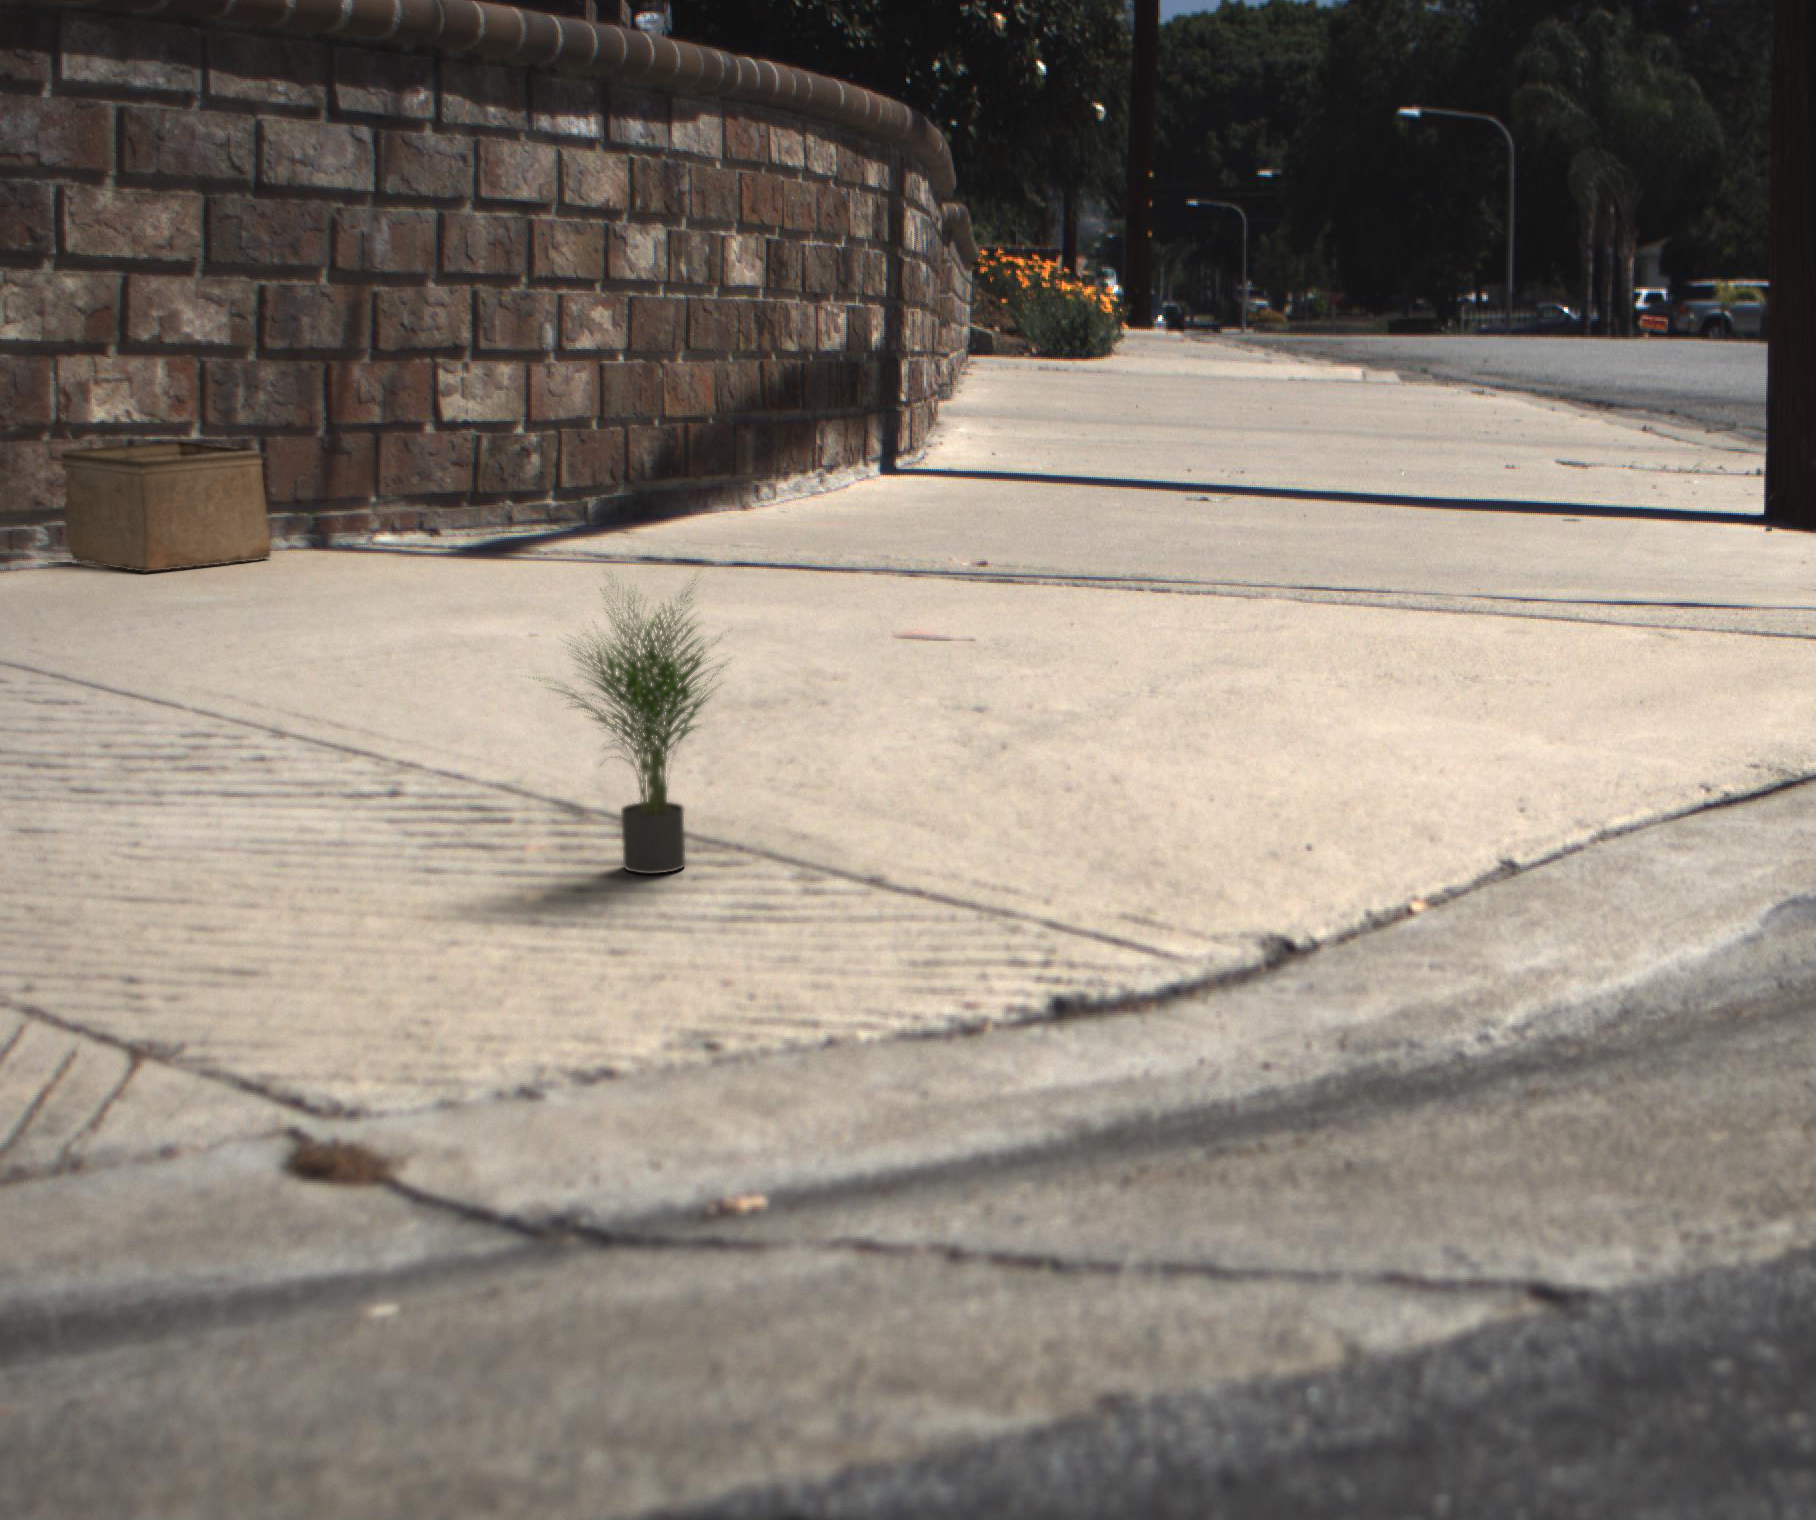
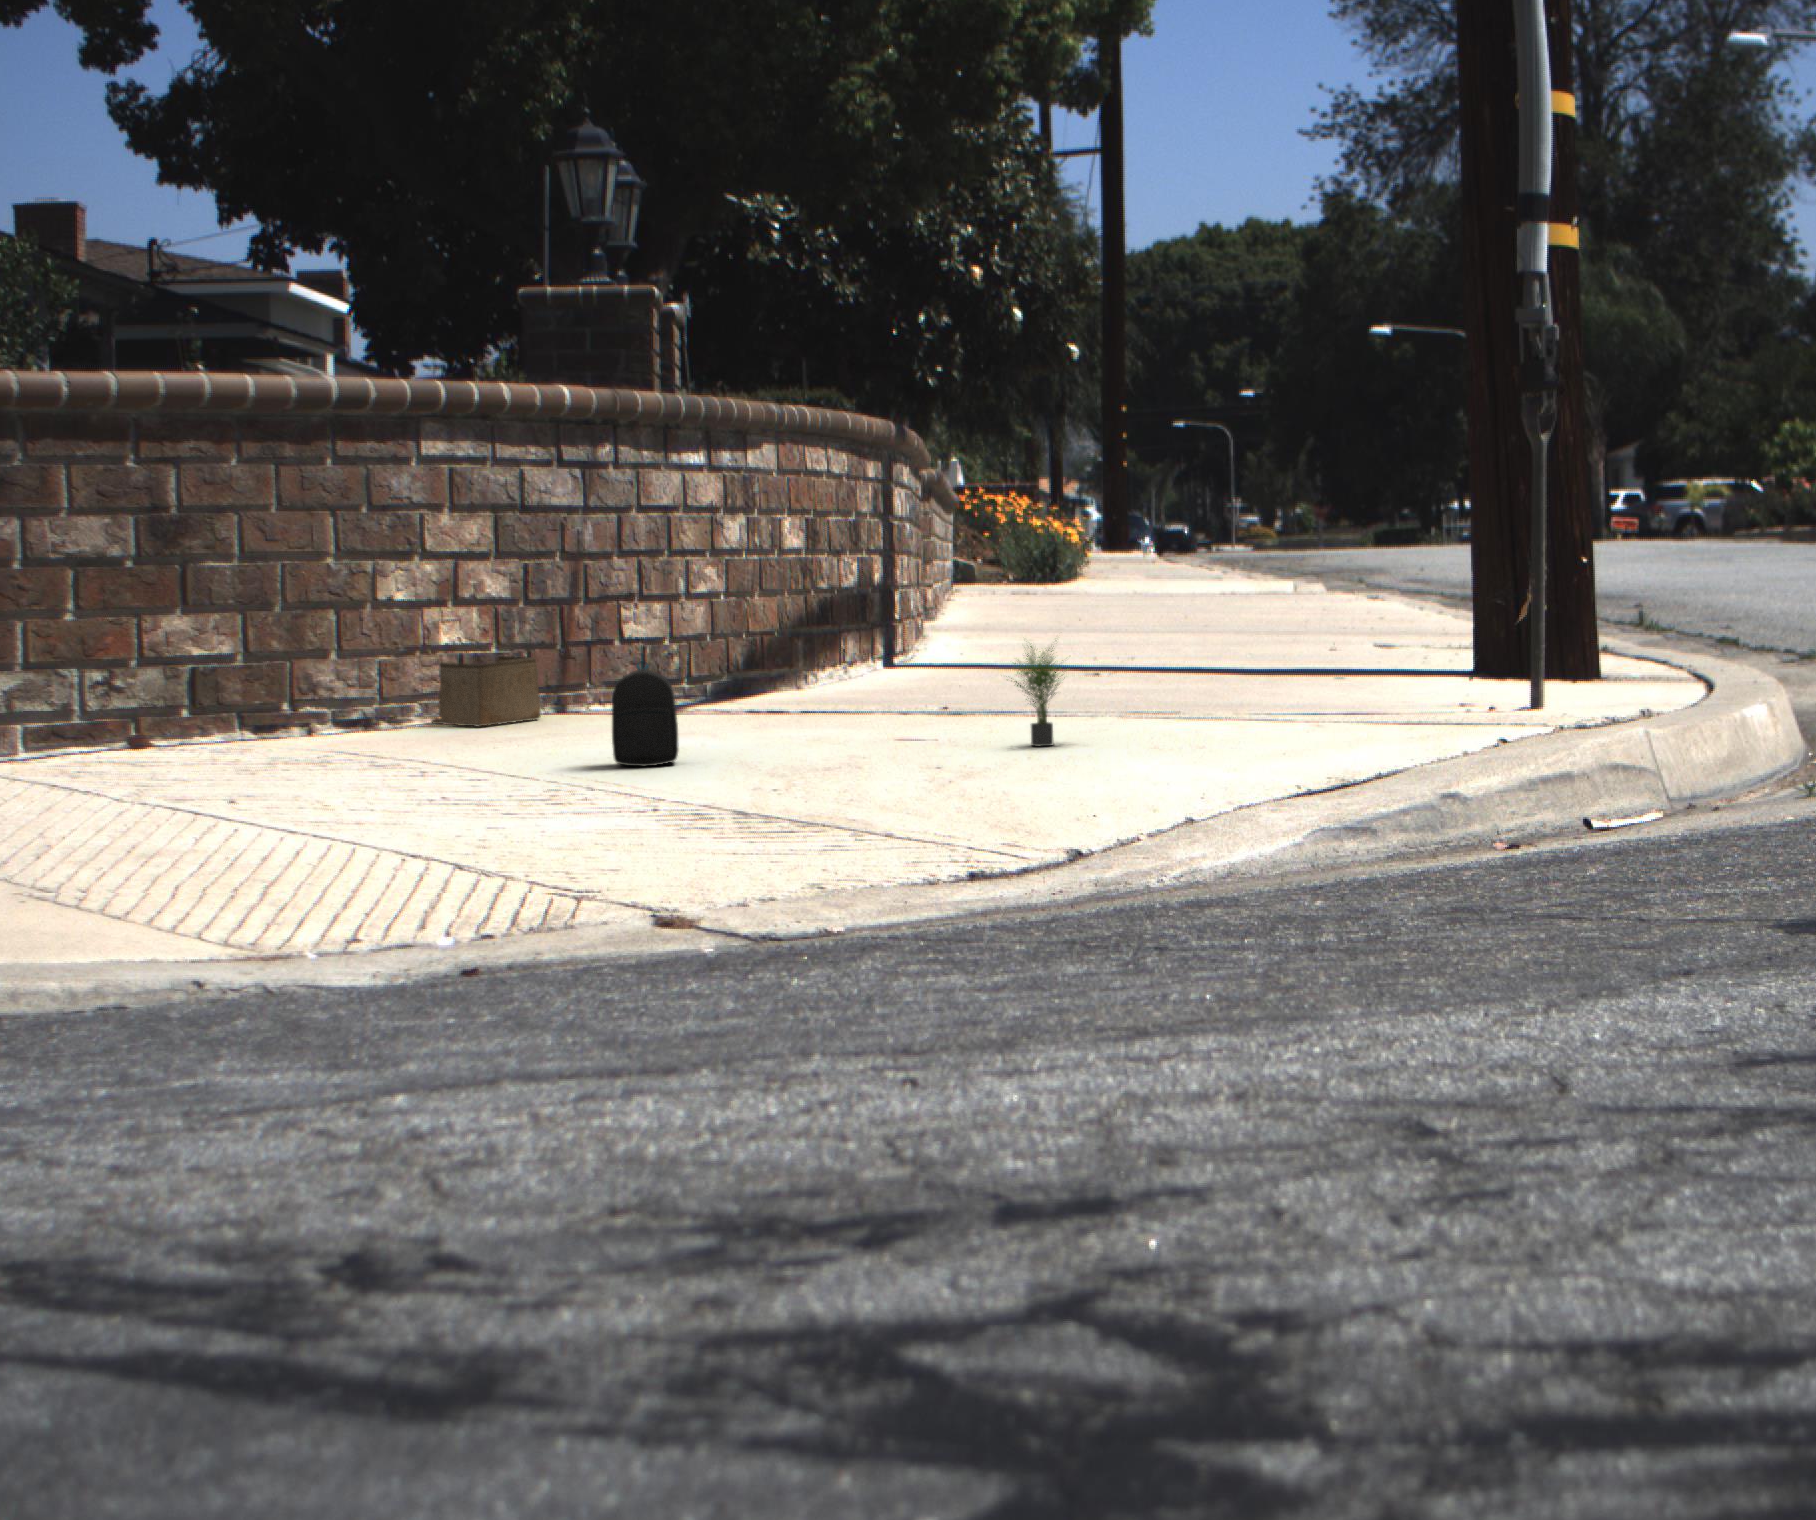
backpack: none [291,483,442,704] -> present [612,662,679,766]
potted plant: present [536,579,730,874] -> present [1011,646,1060,746]

